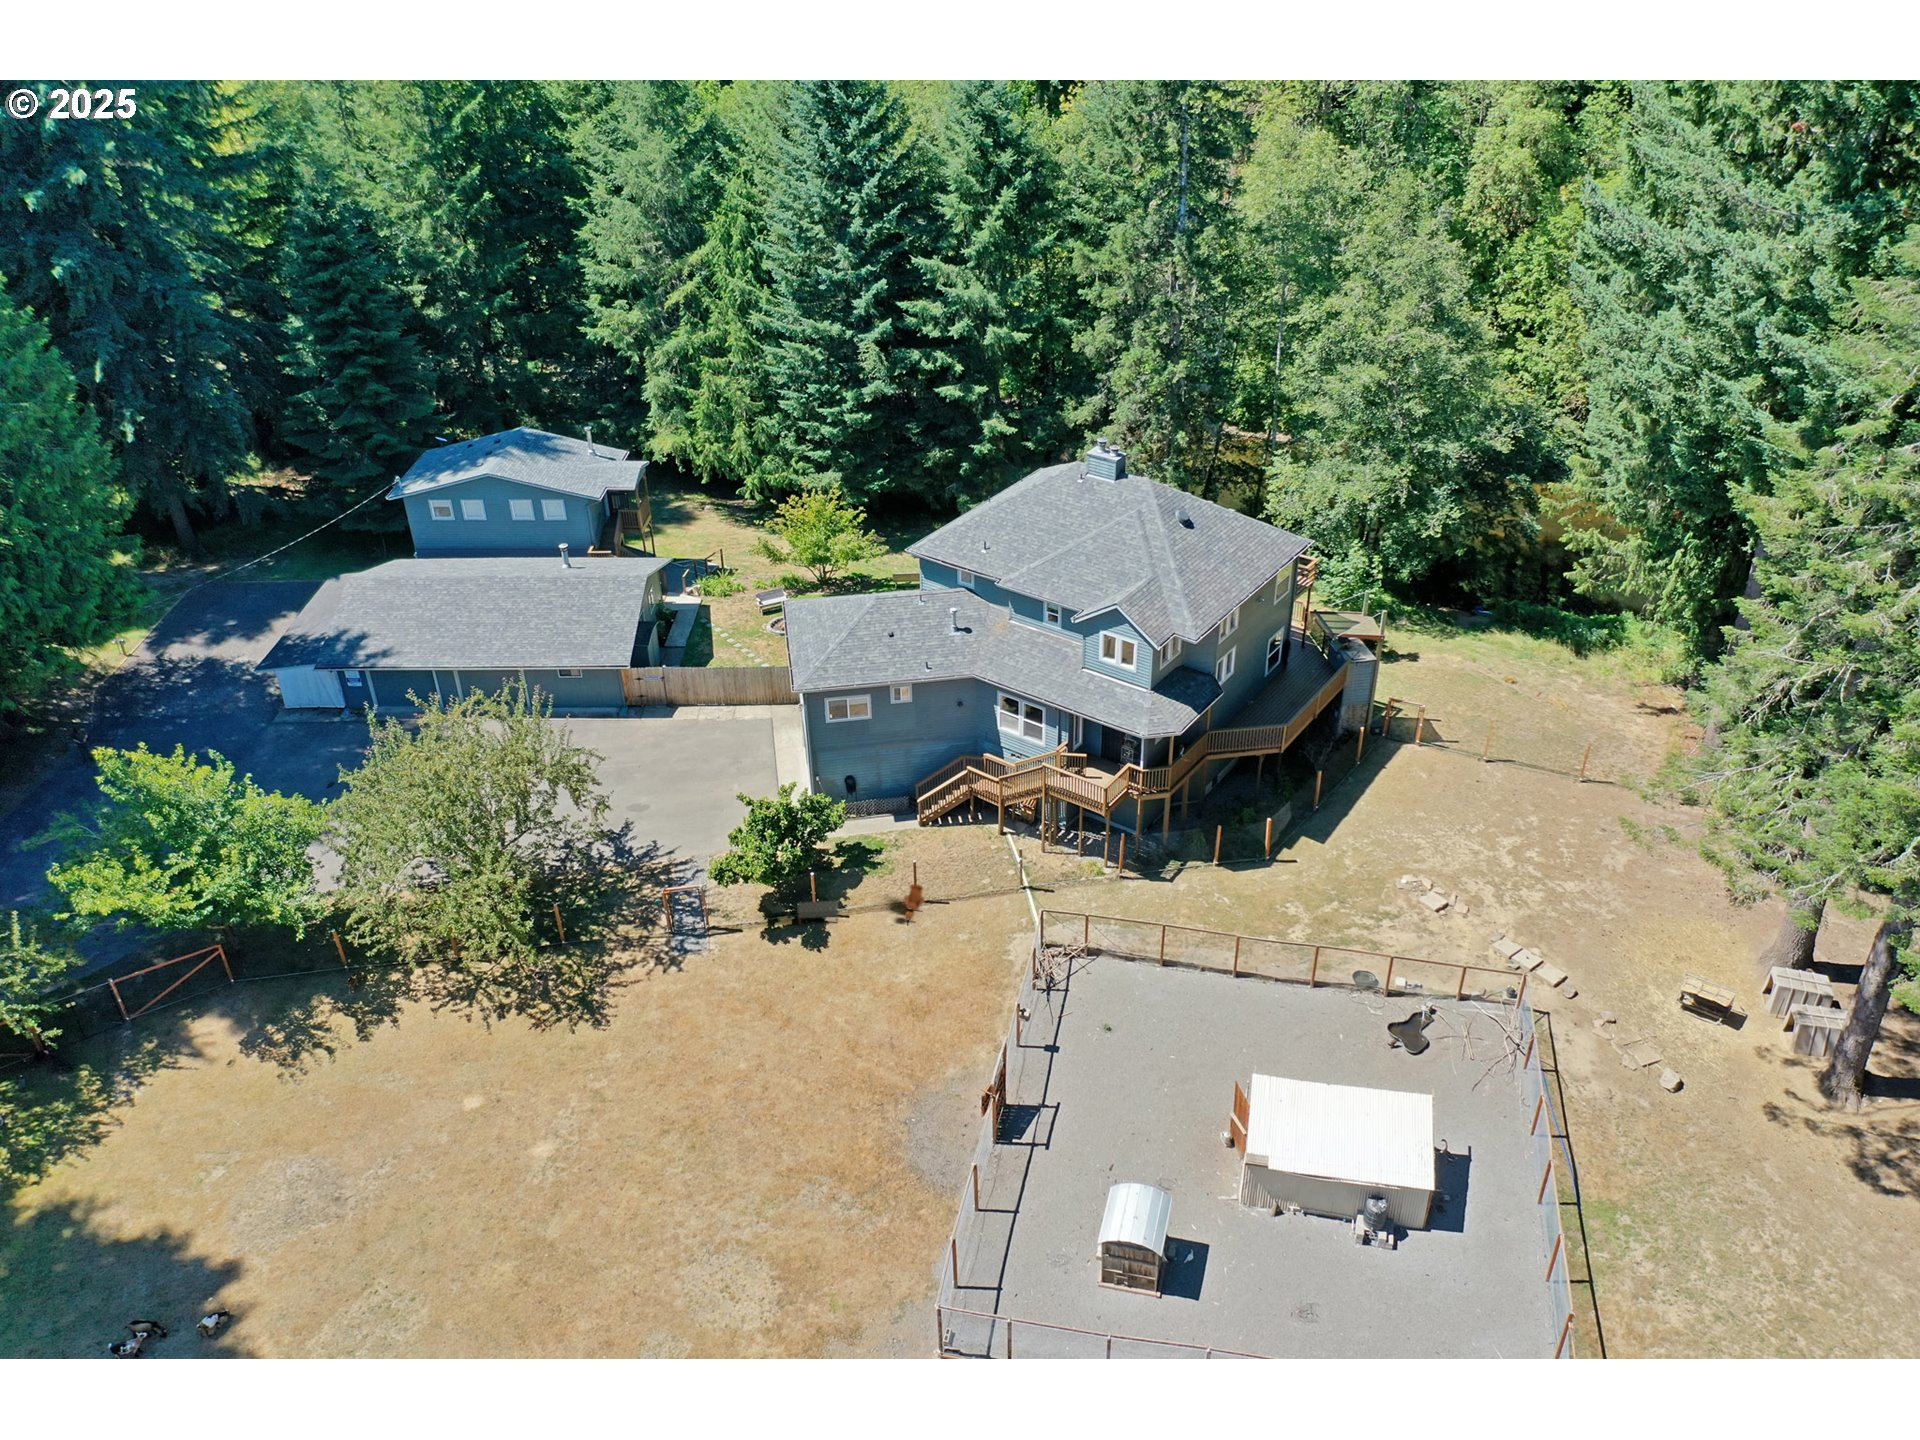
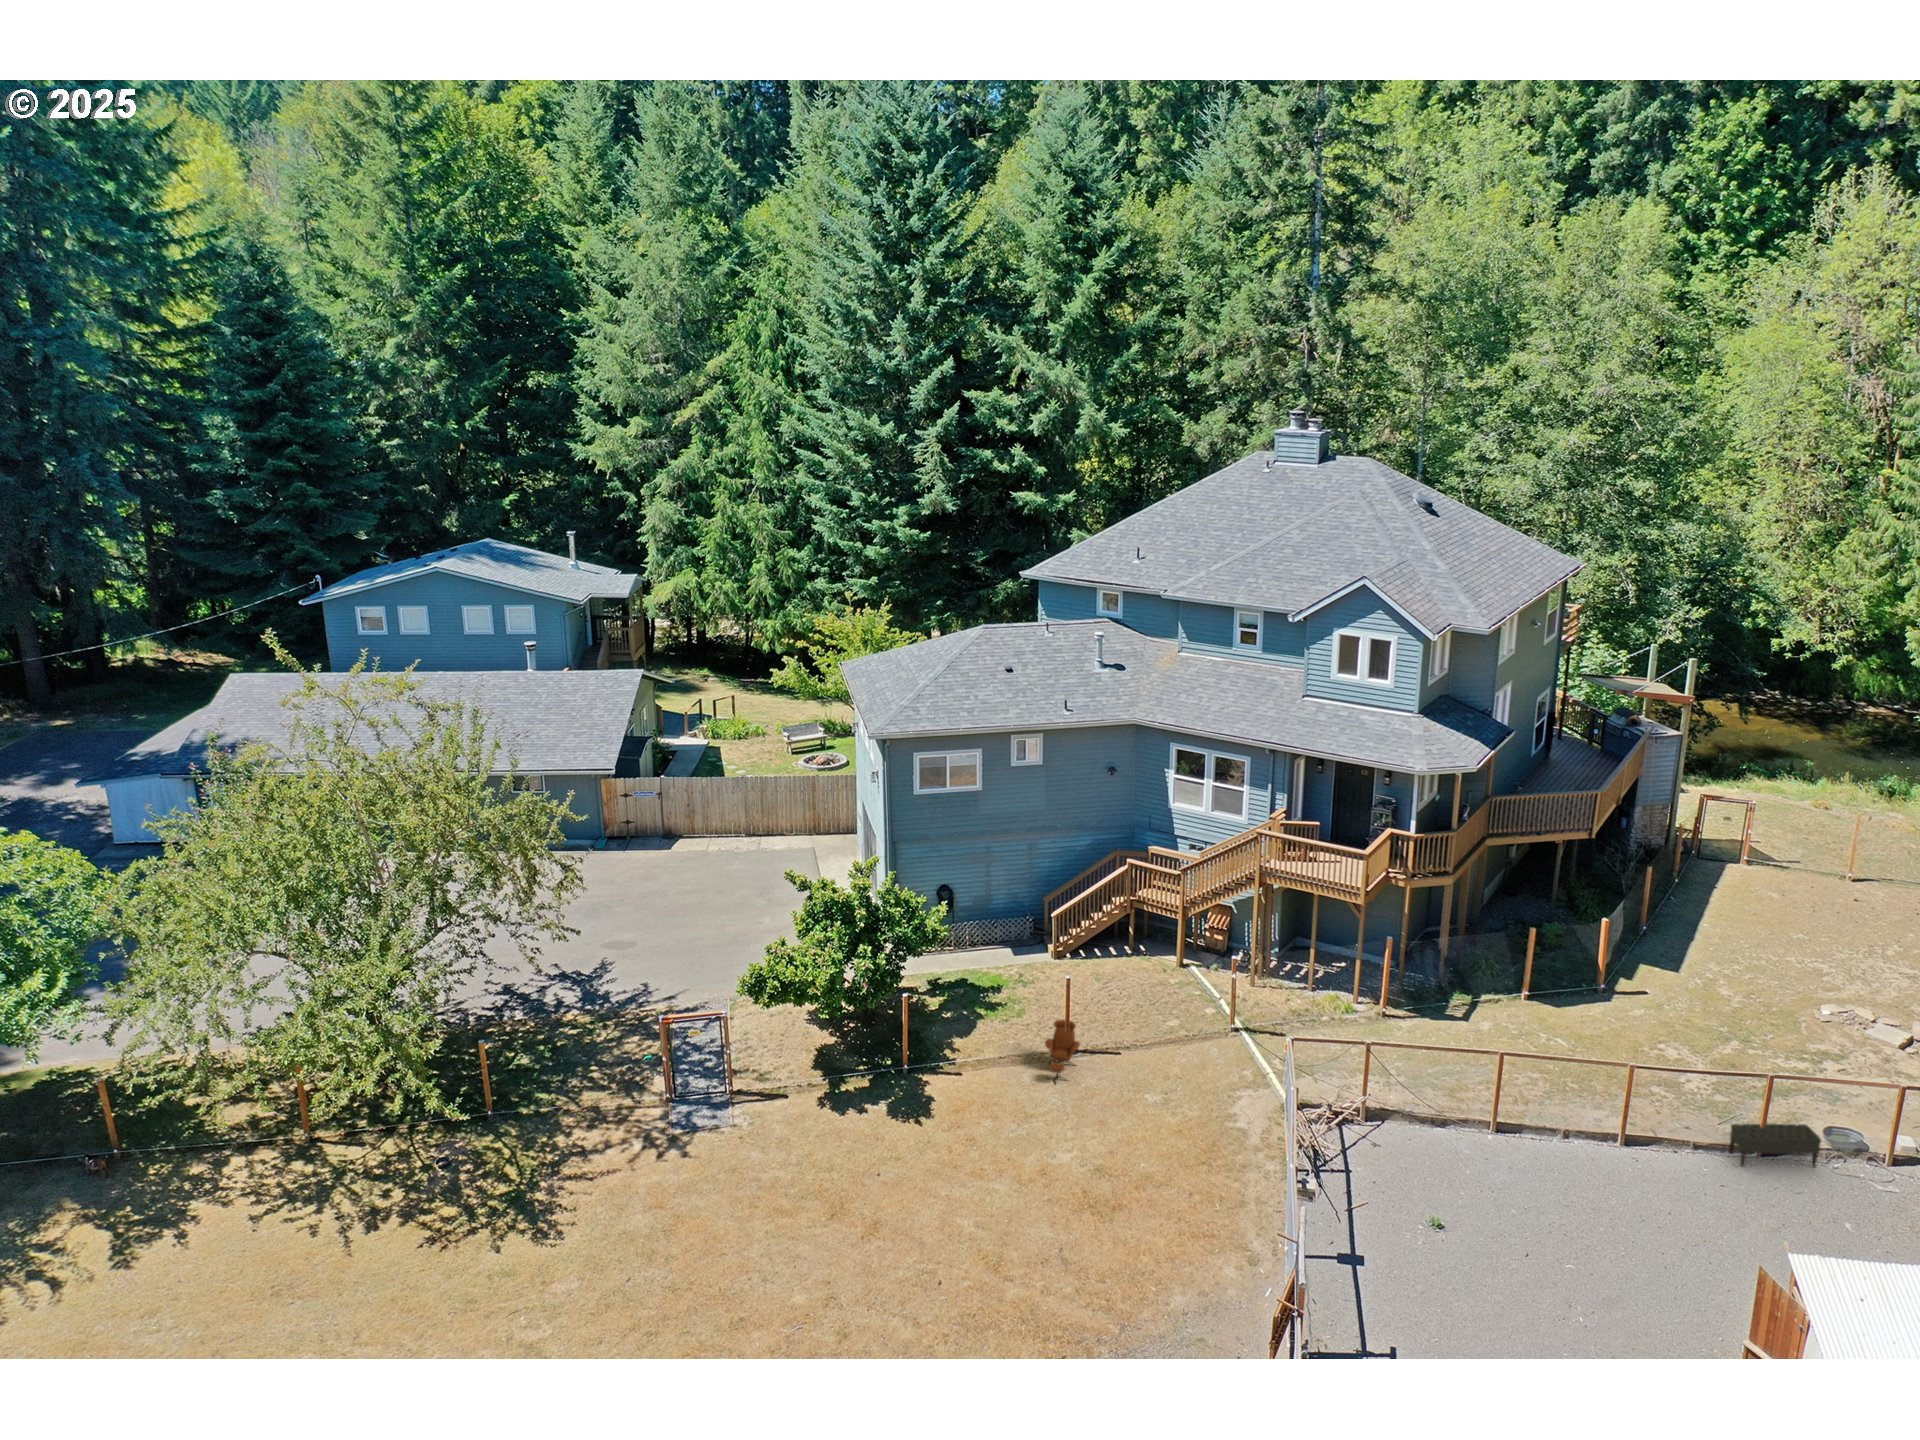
bench: present [797,901,838,923] -> present [1729,1124,1821,1167]

